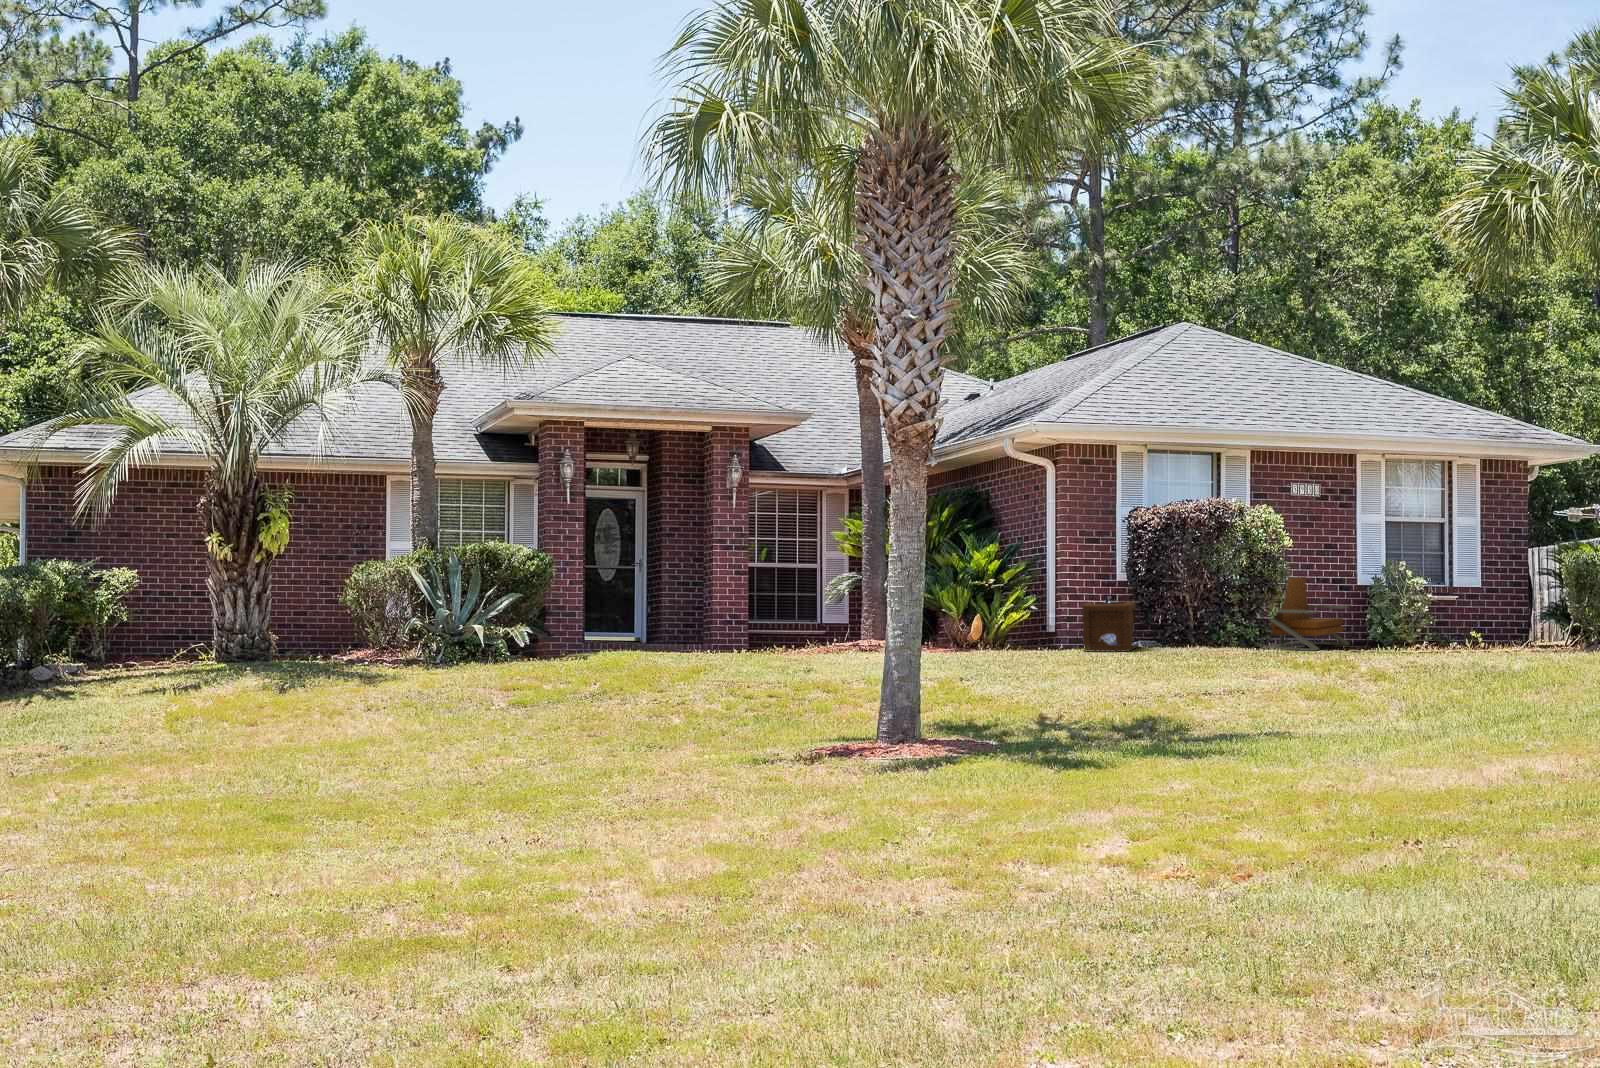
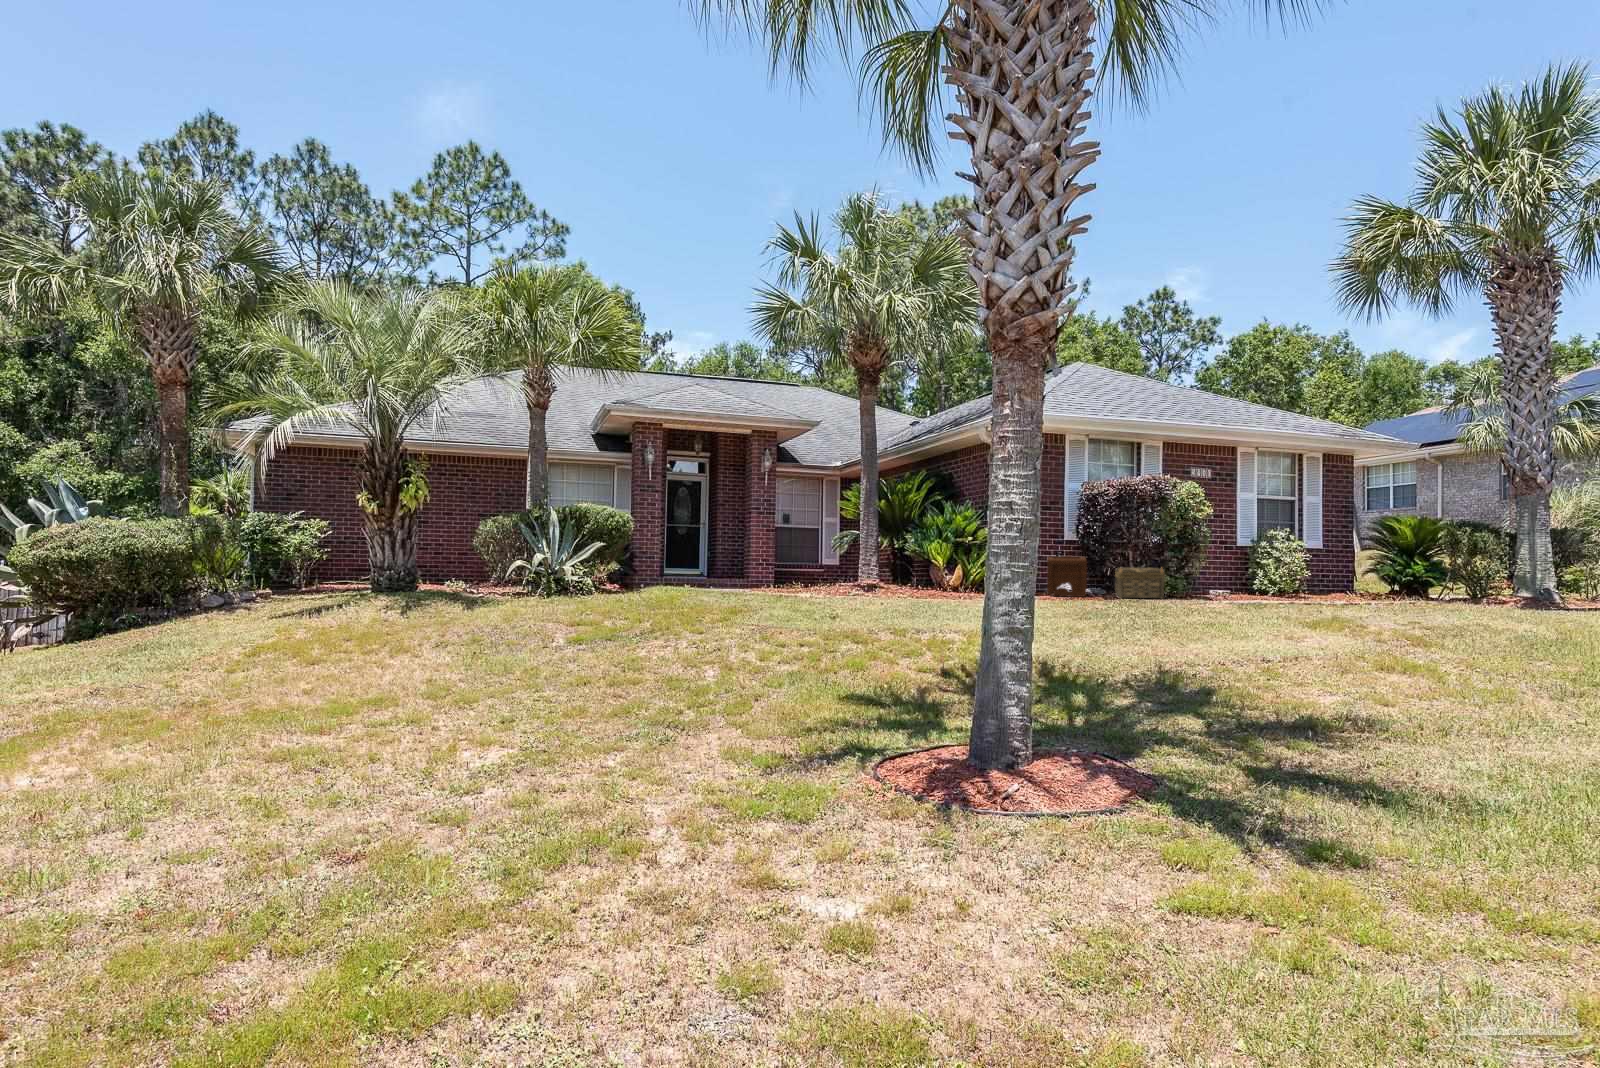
lounge chair: present [1267,577,1349,651] -> none [1188,539,1256,599]
basket: none [1166,612,1224,652] -> present [1115,567,1165,599]

